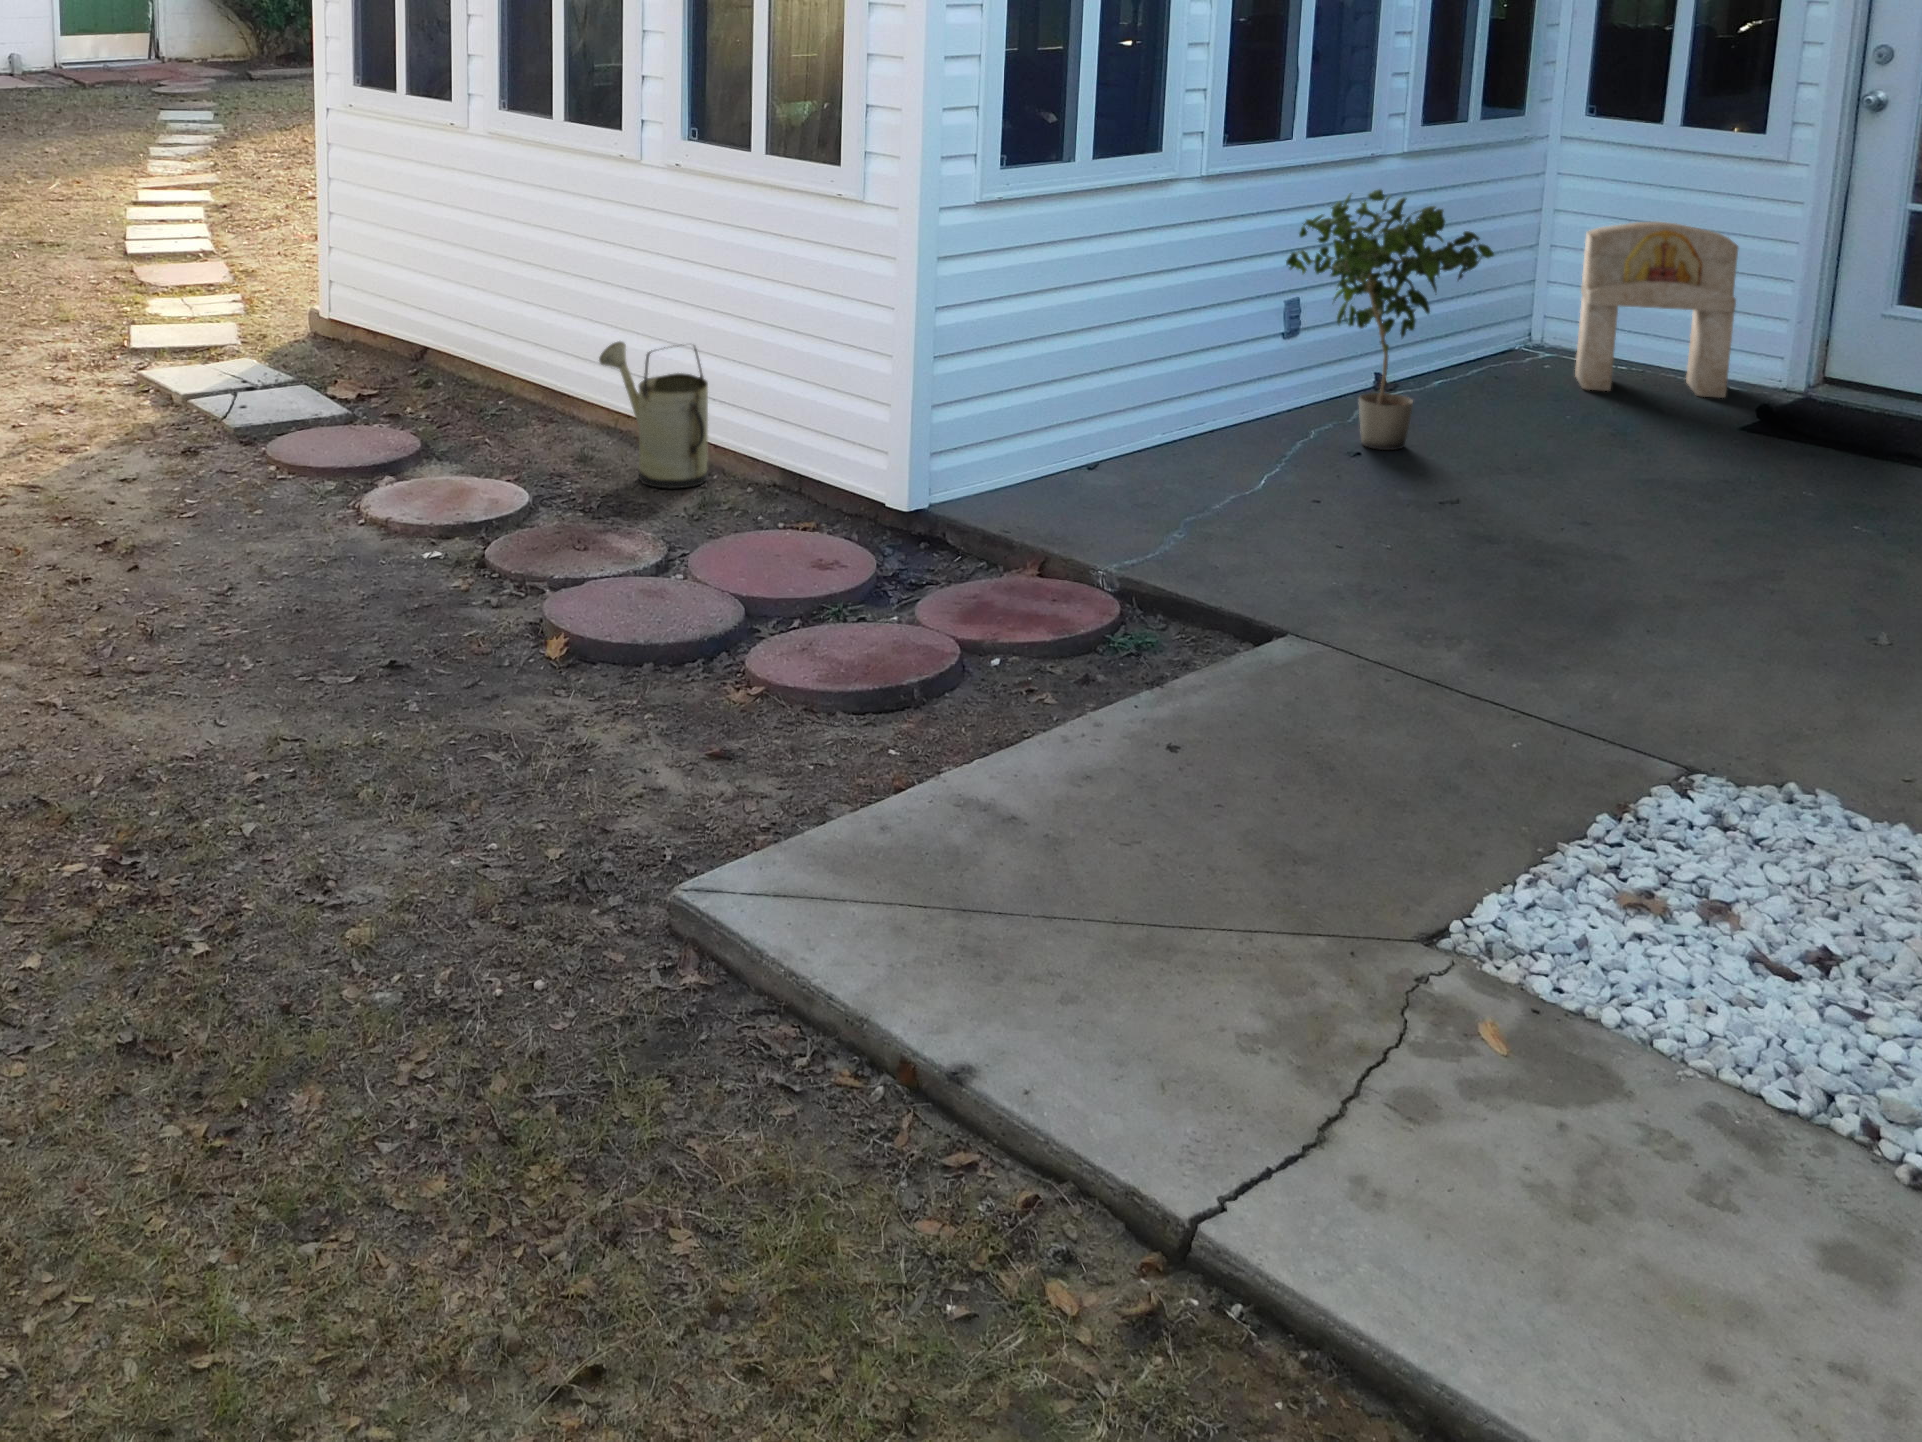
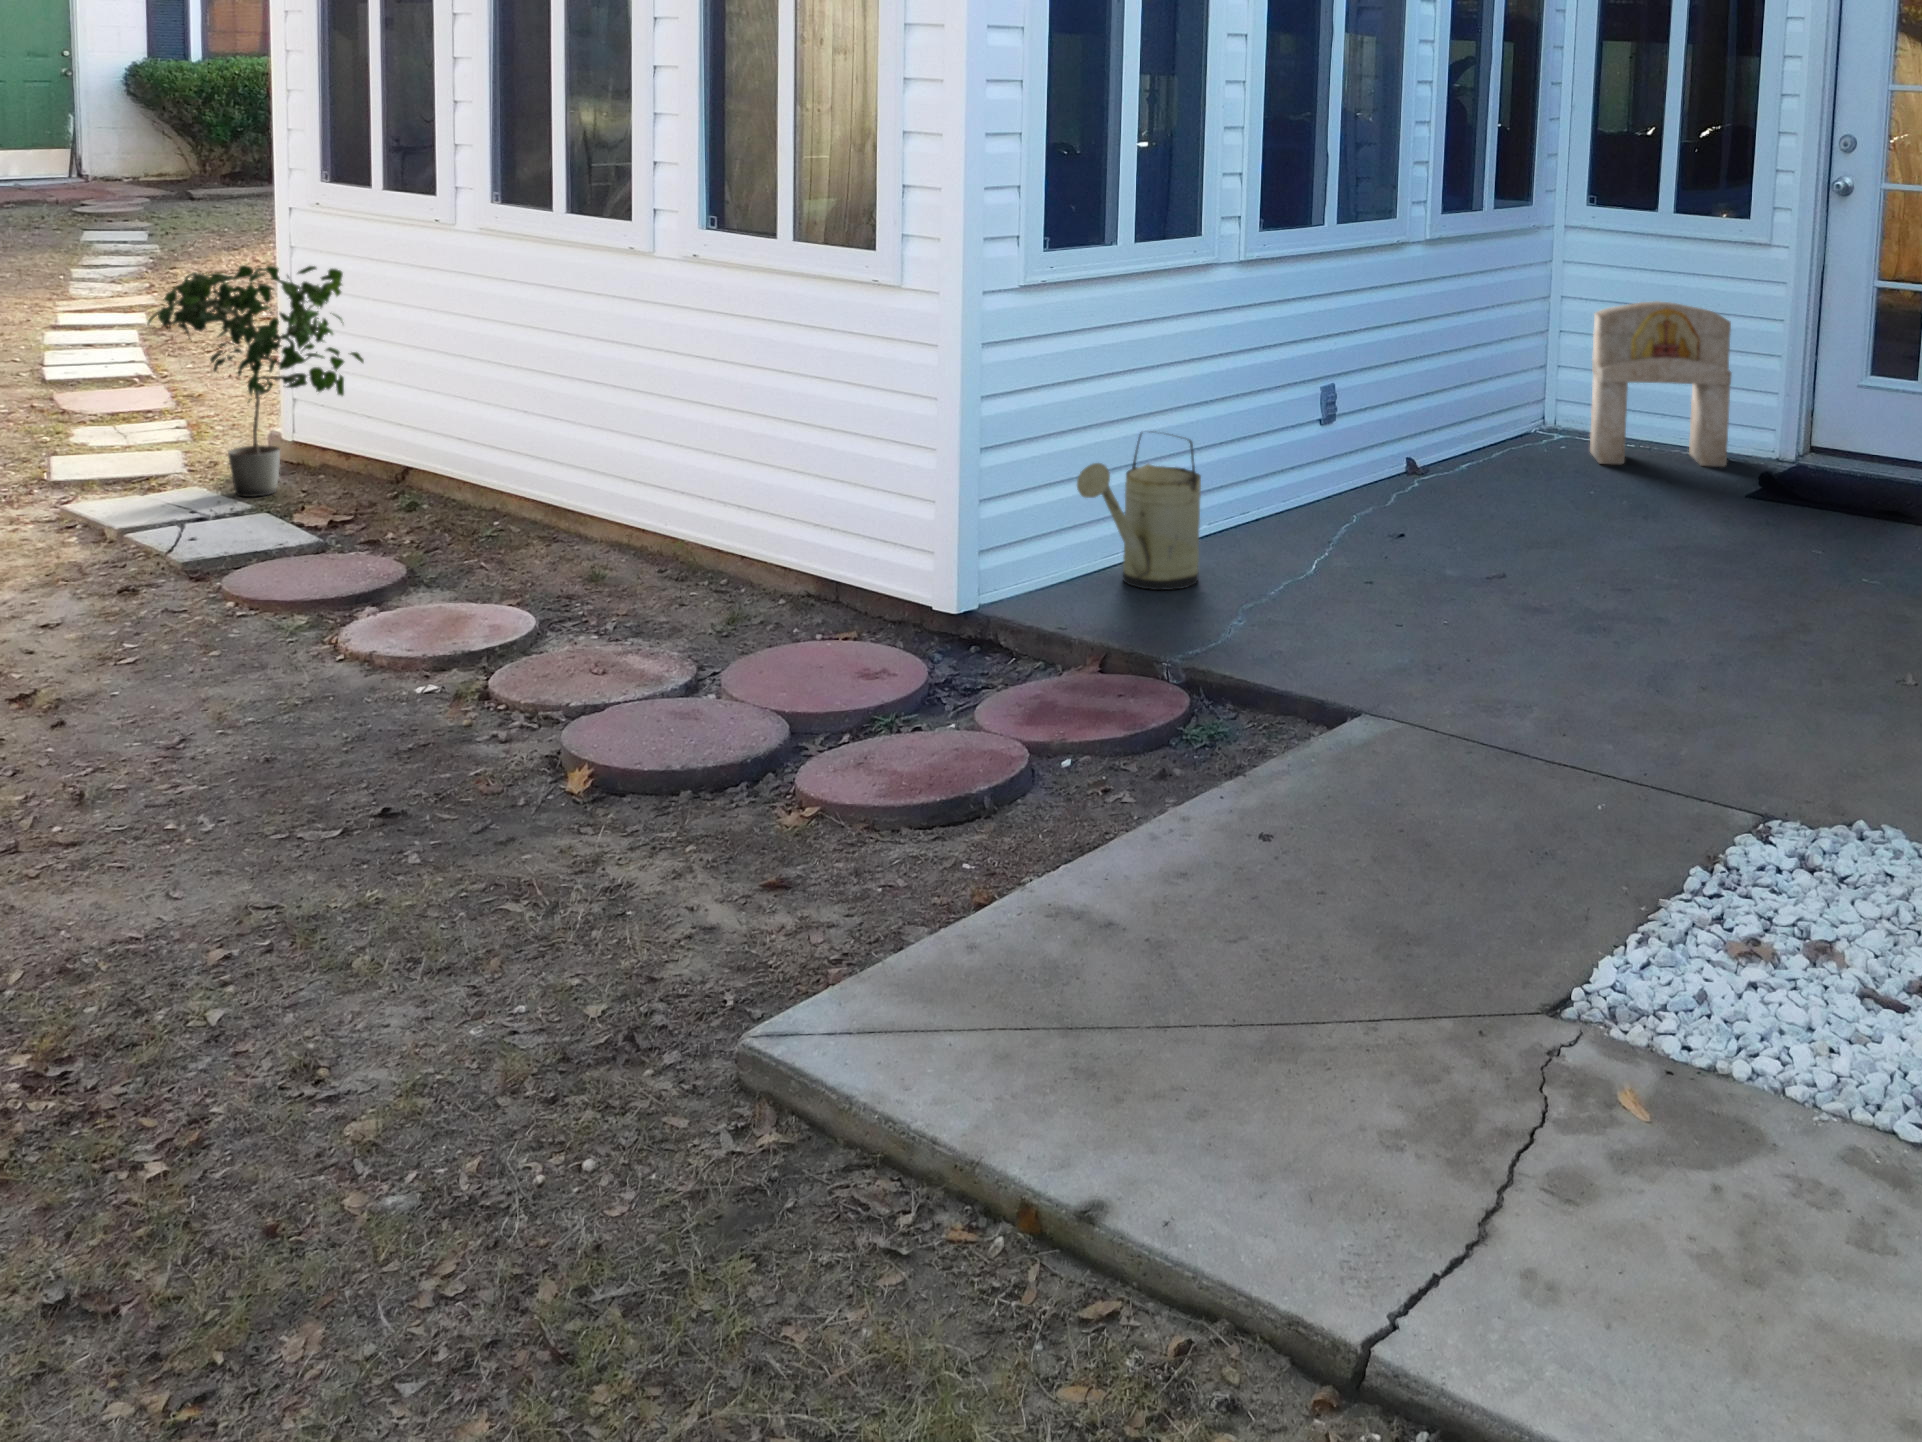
potted plant: present [1286,189,1494,450] -> present [147,265,364,497]
watering can: present [599,342,708,489] -> present [1077,431,1201,590]

